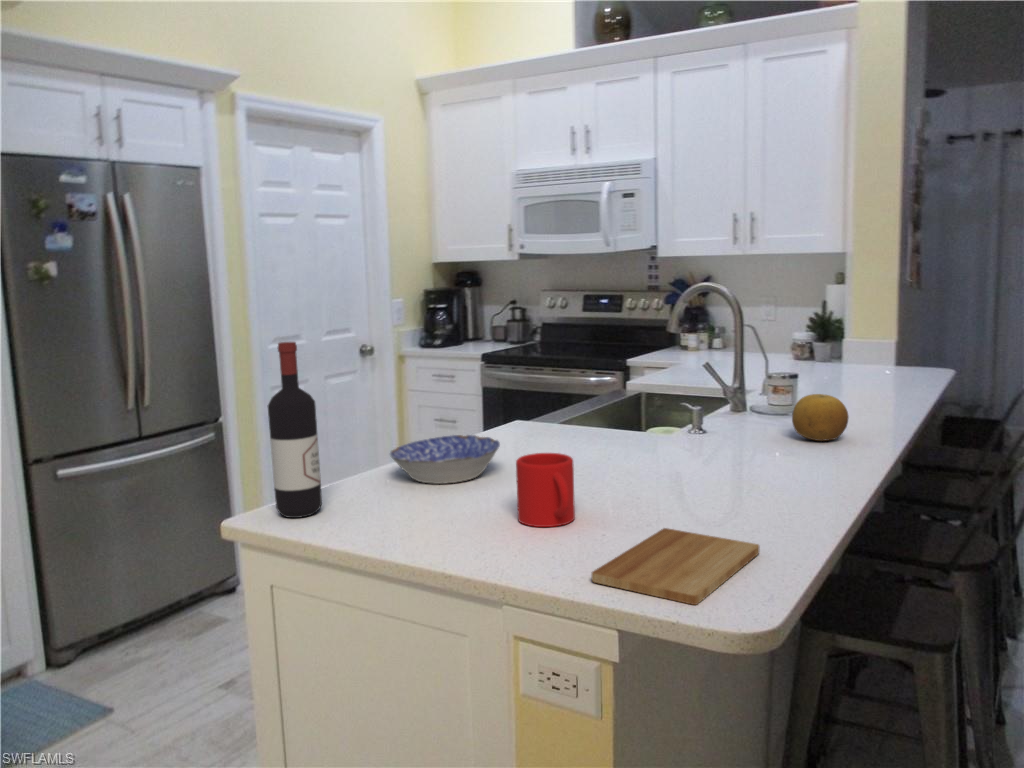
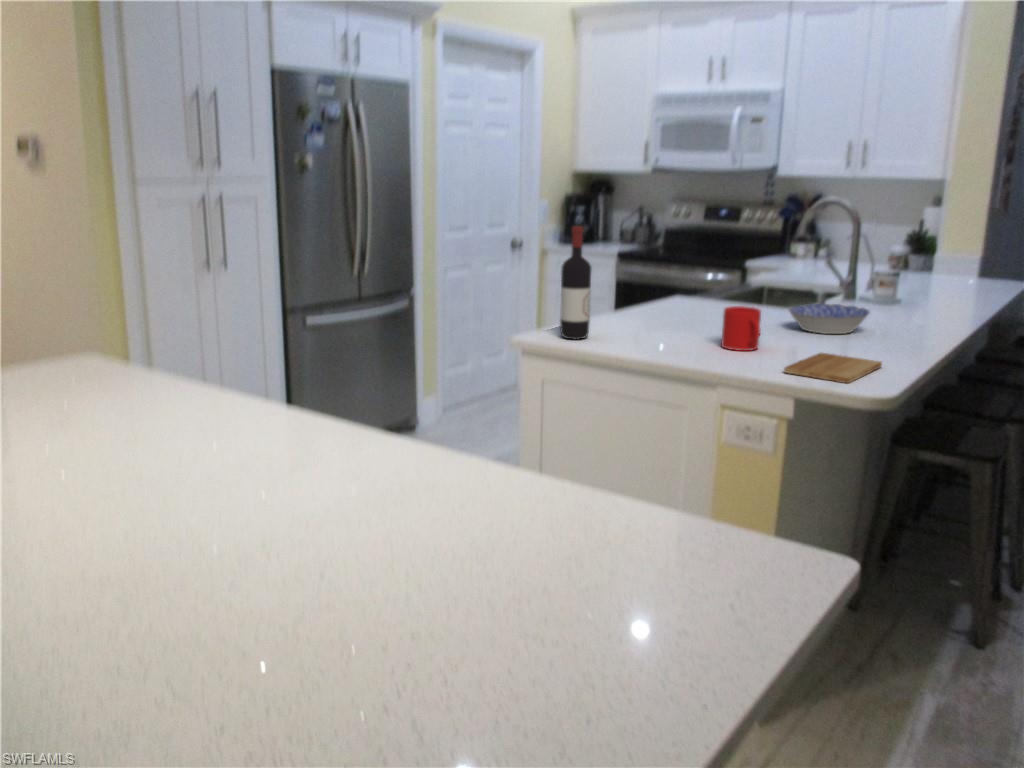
fruit: present [792,394,848,441] -> none [897,286,939,319]
bowl: present [390,435,500,484] -> present [789,304,870,334]

